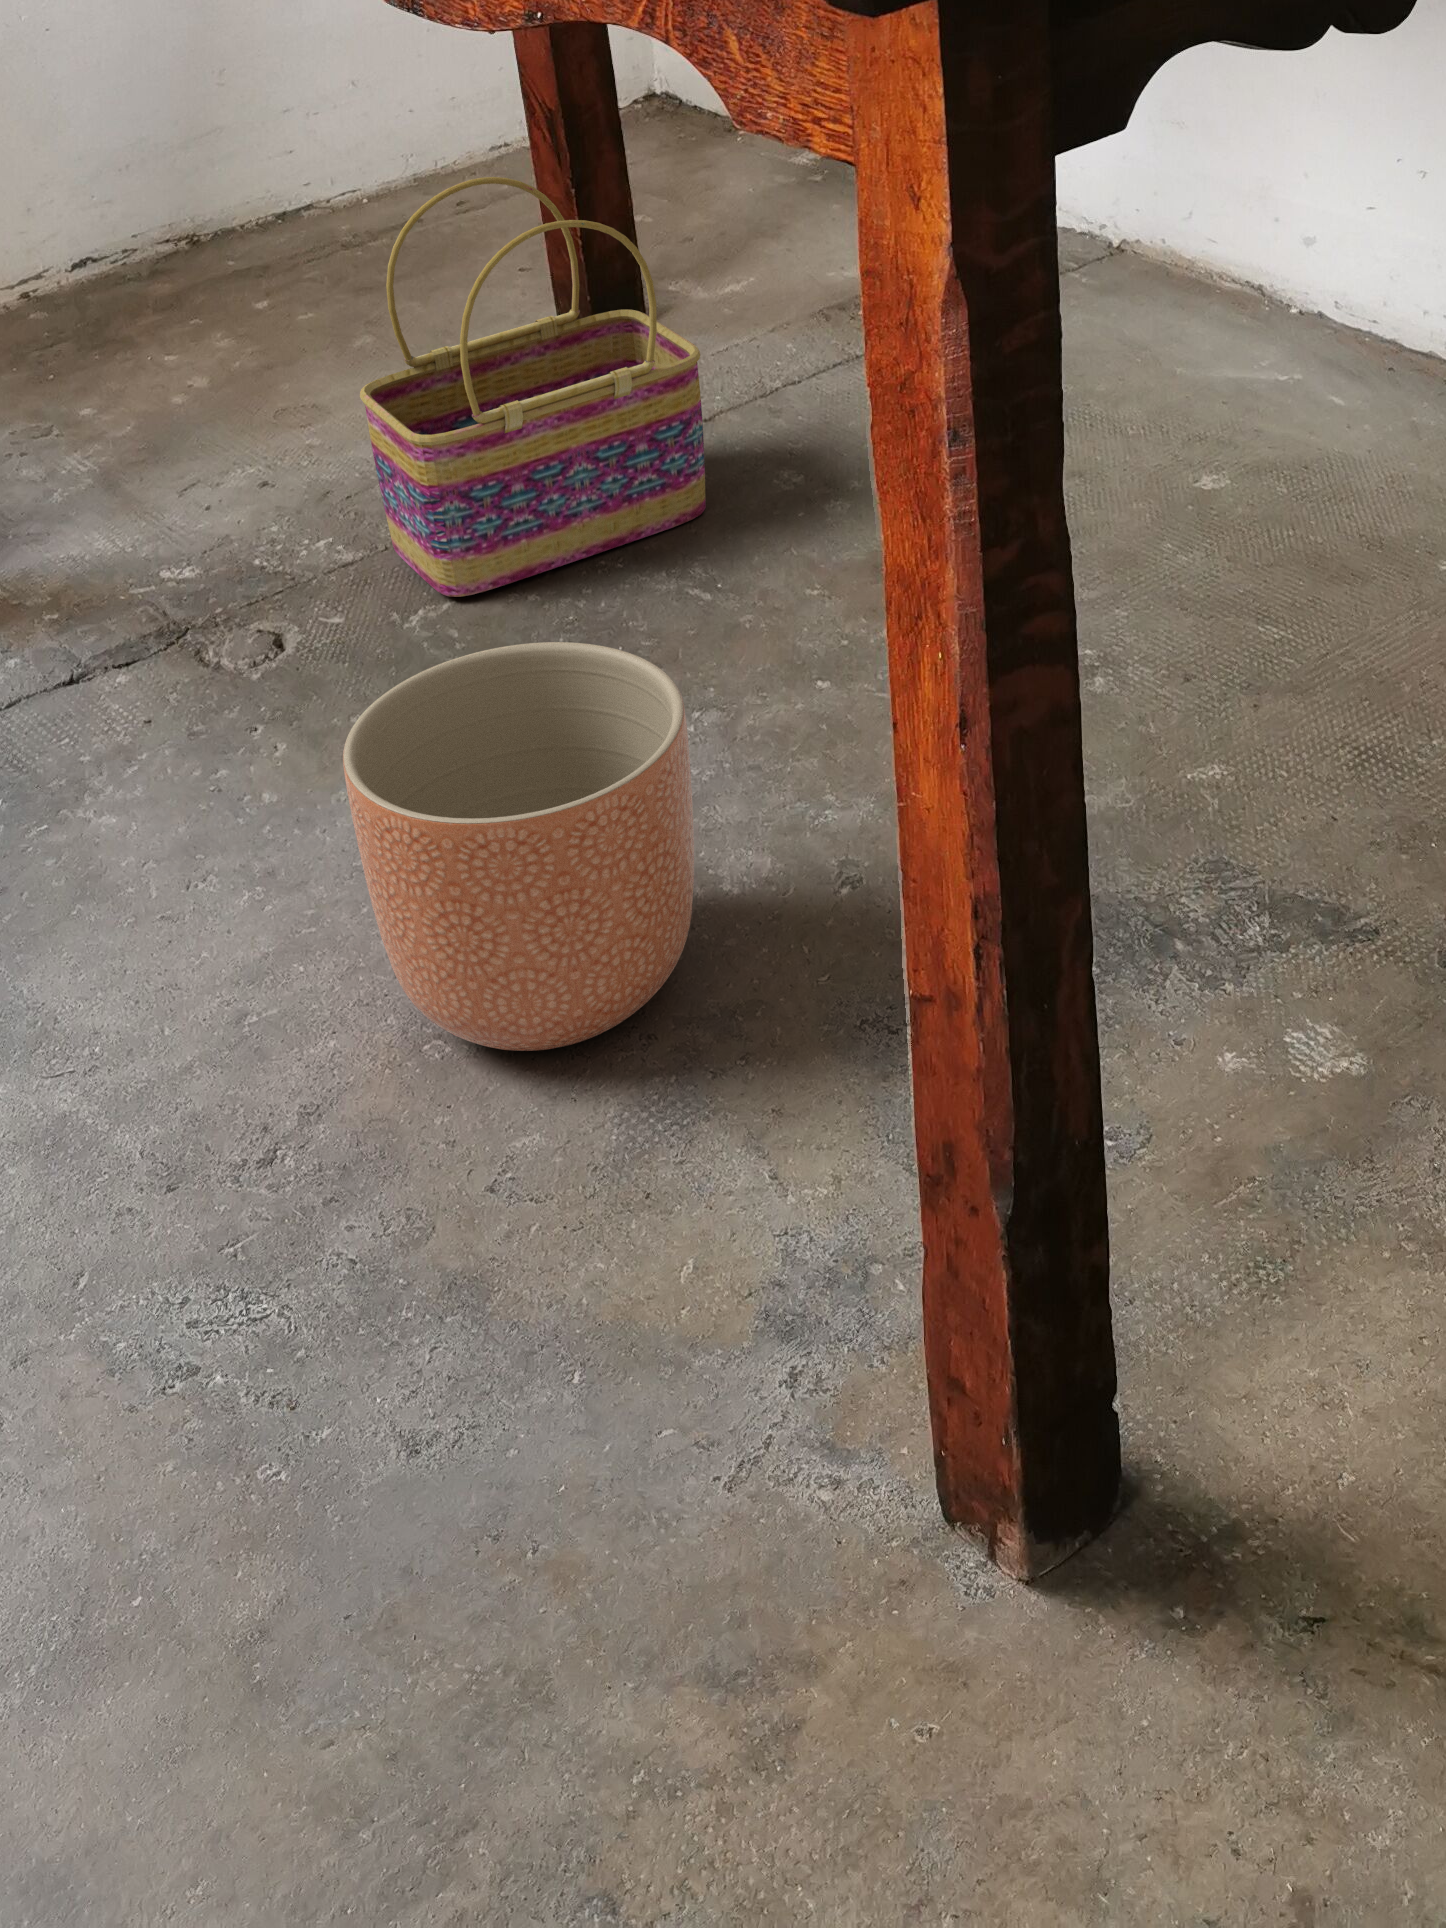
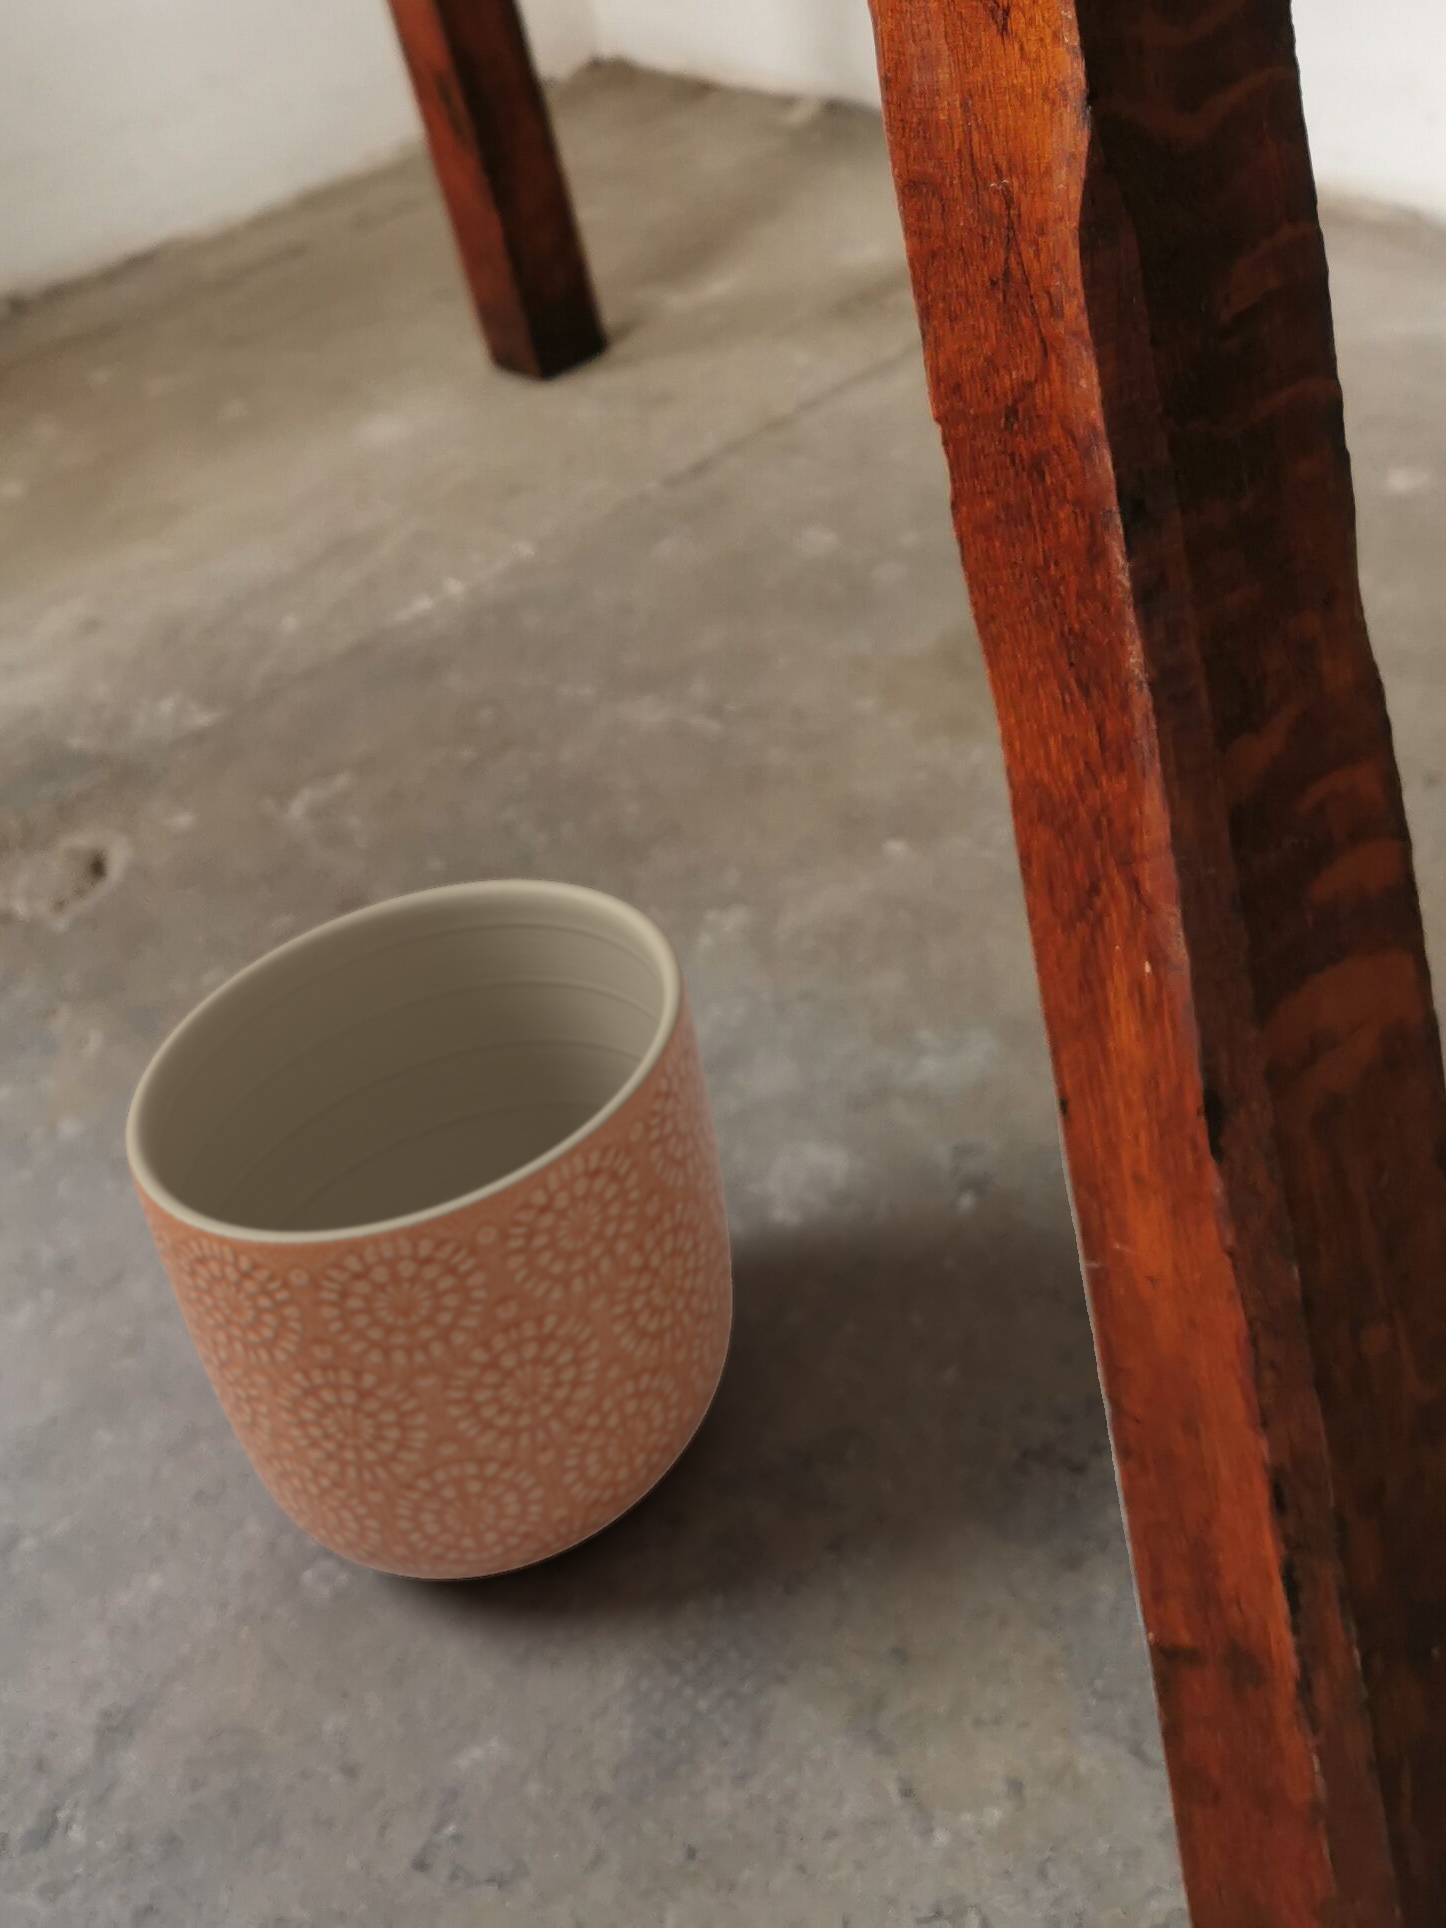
basket: present [360,177,706,597] -> none [191,186,704,790]

